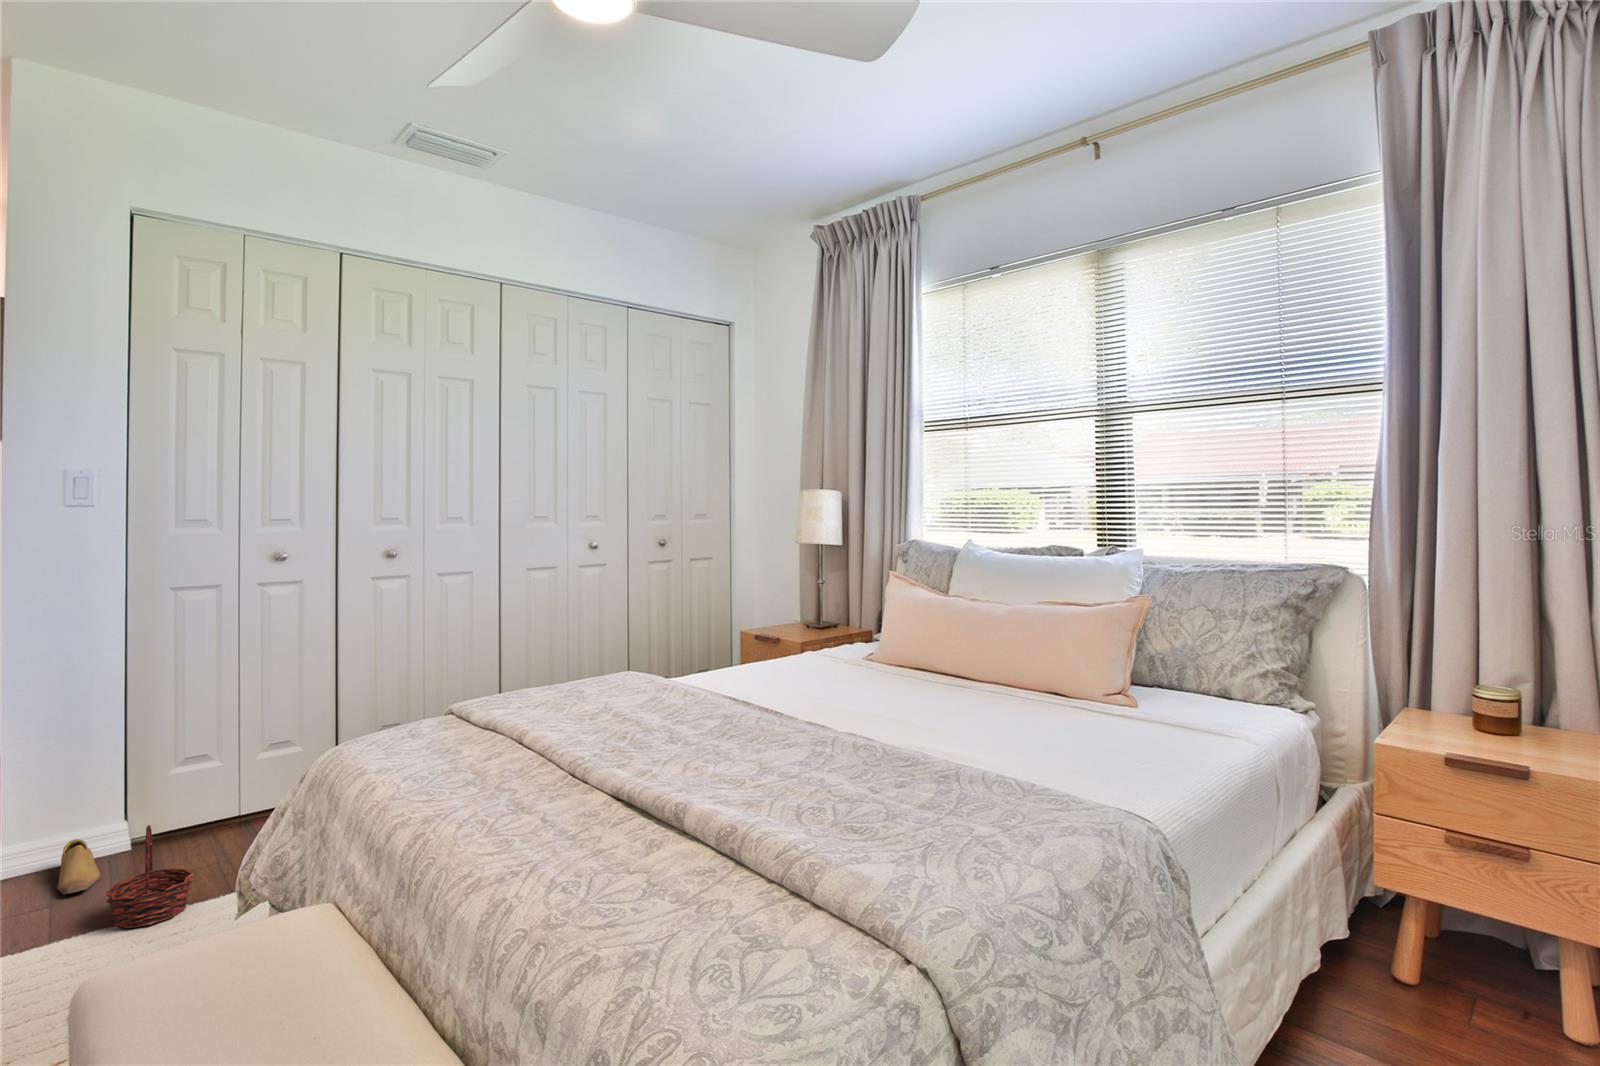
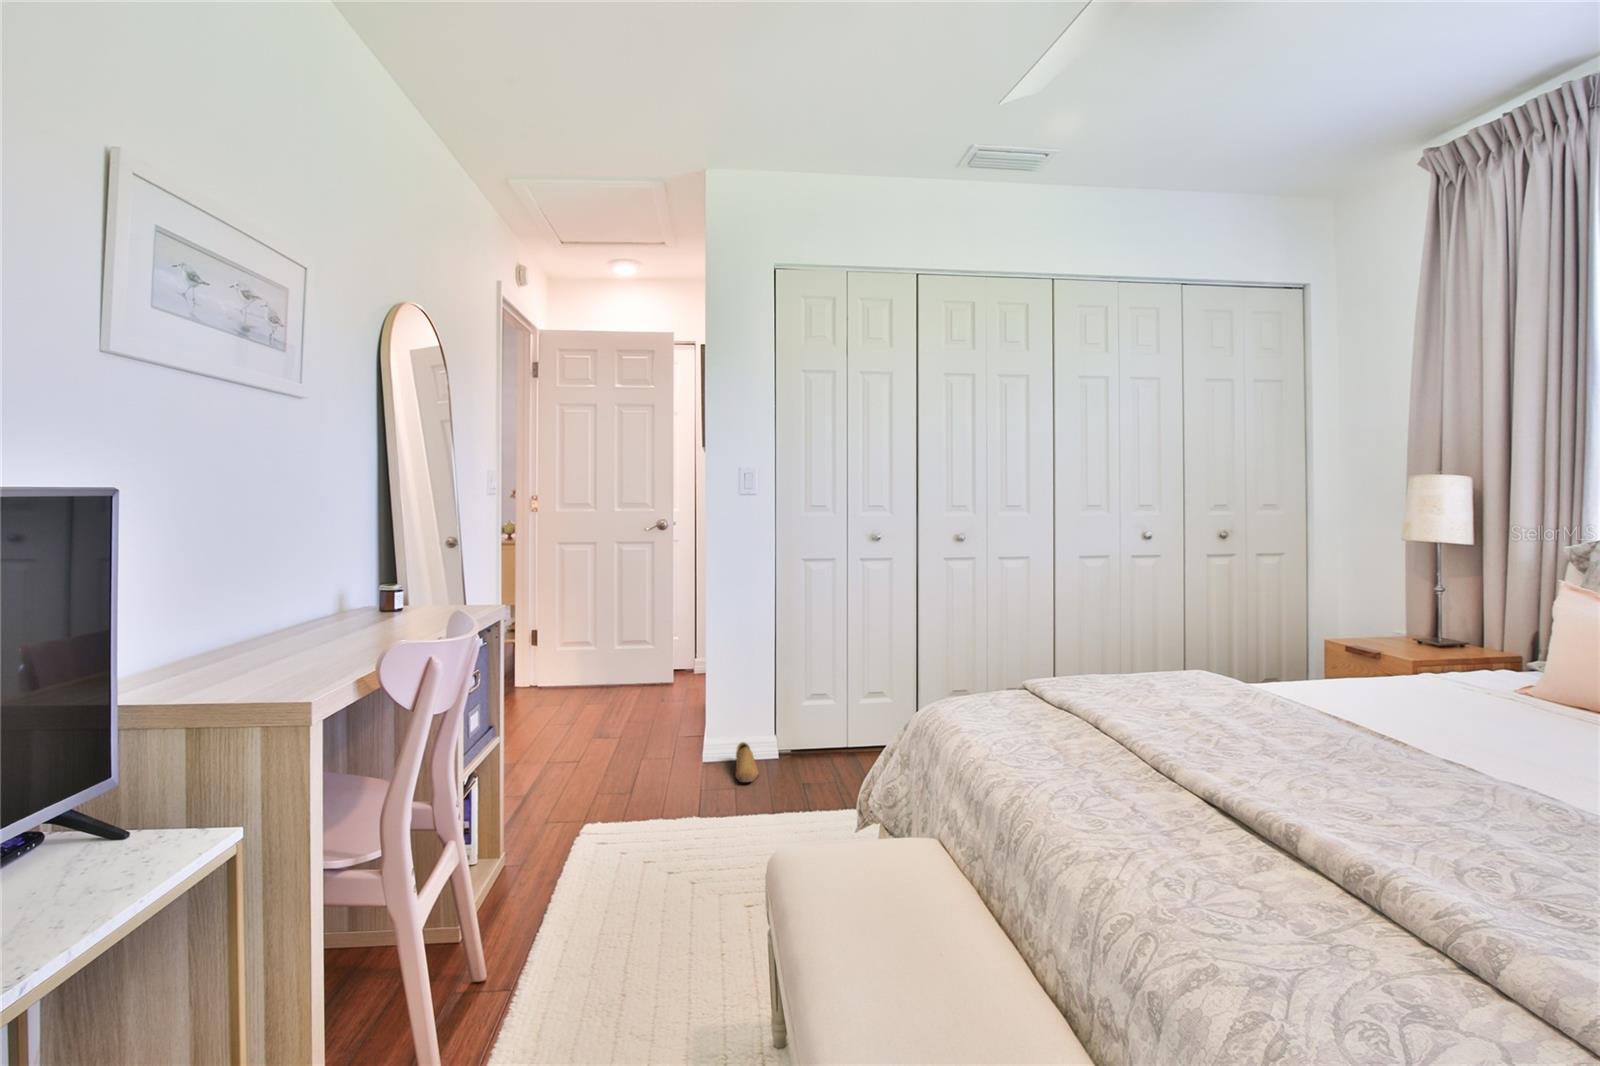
basket: present [105,825,193,928] -> none [766,742,819,820]

